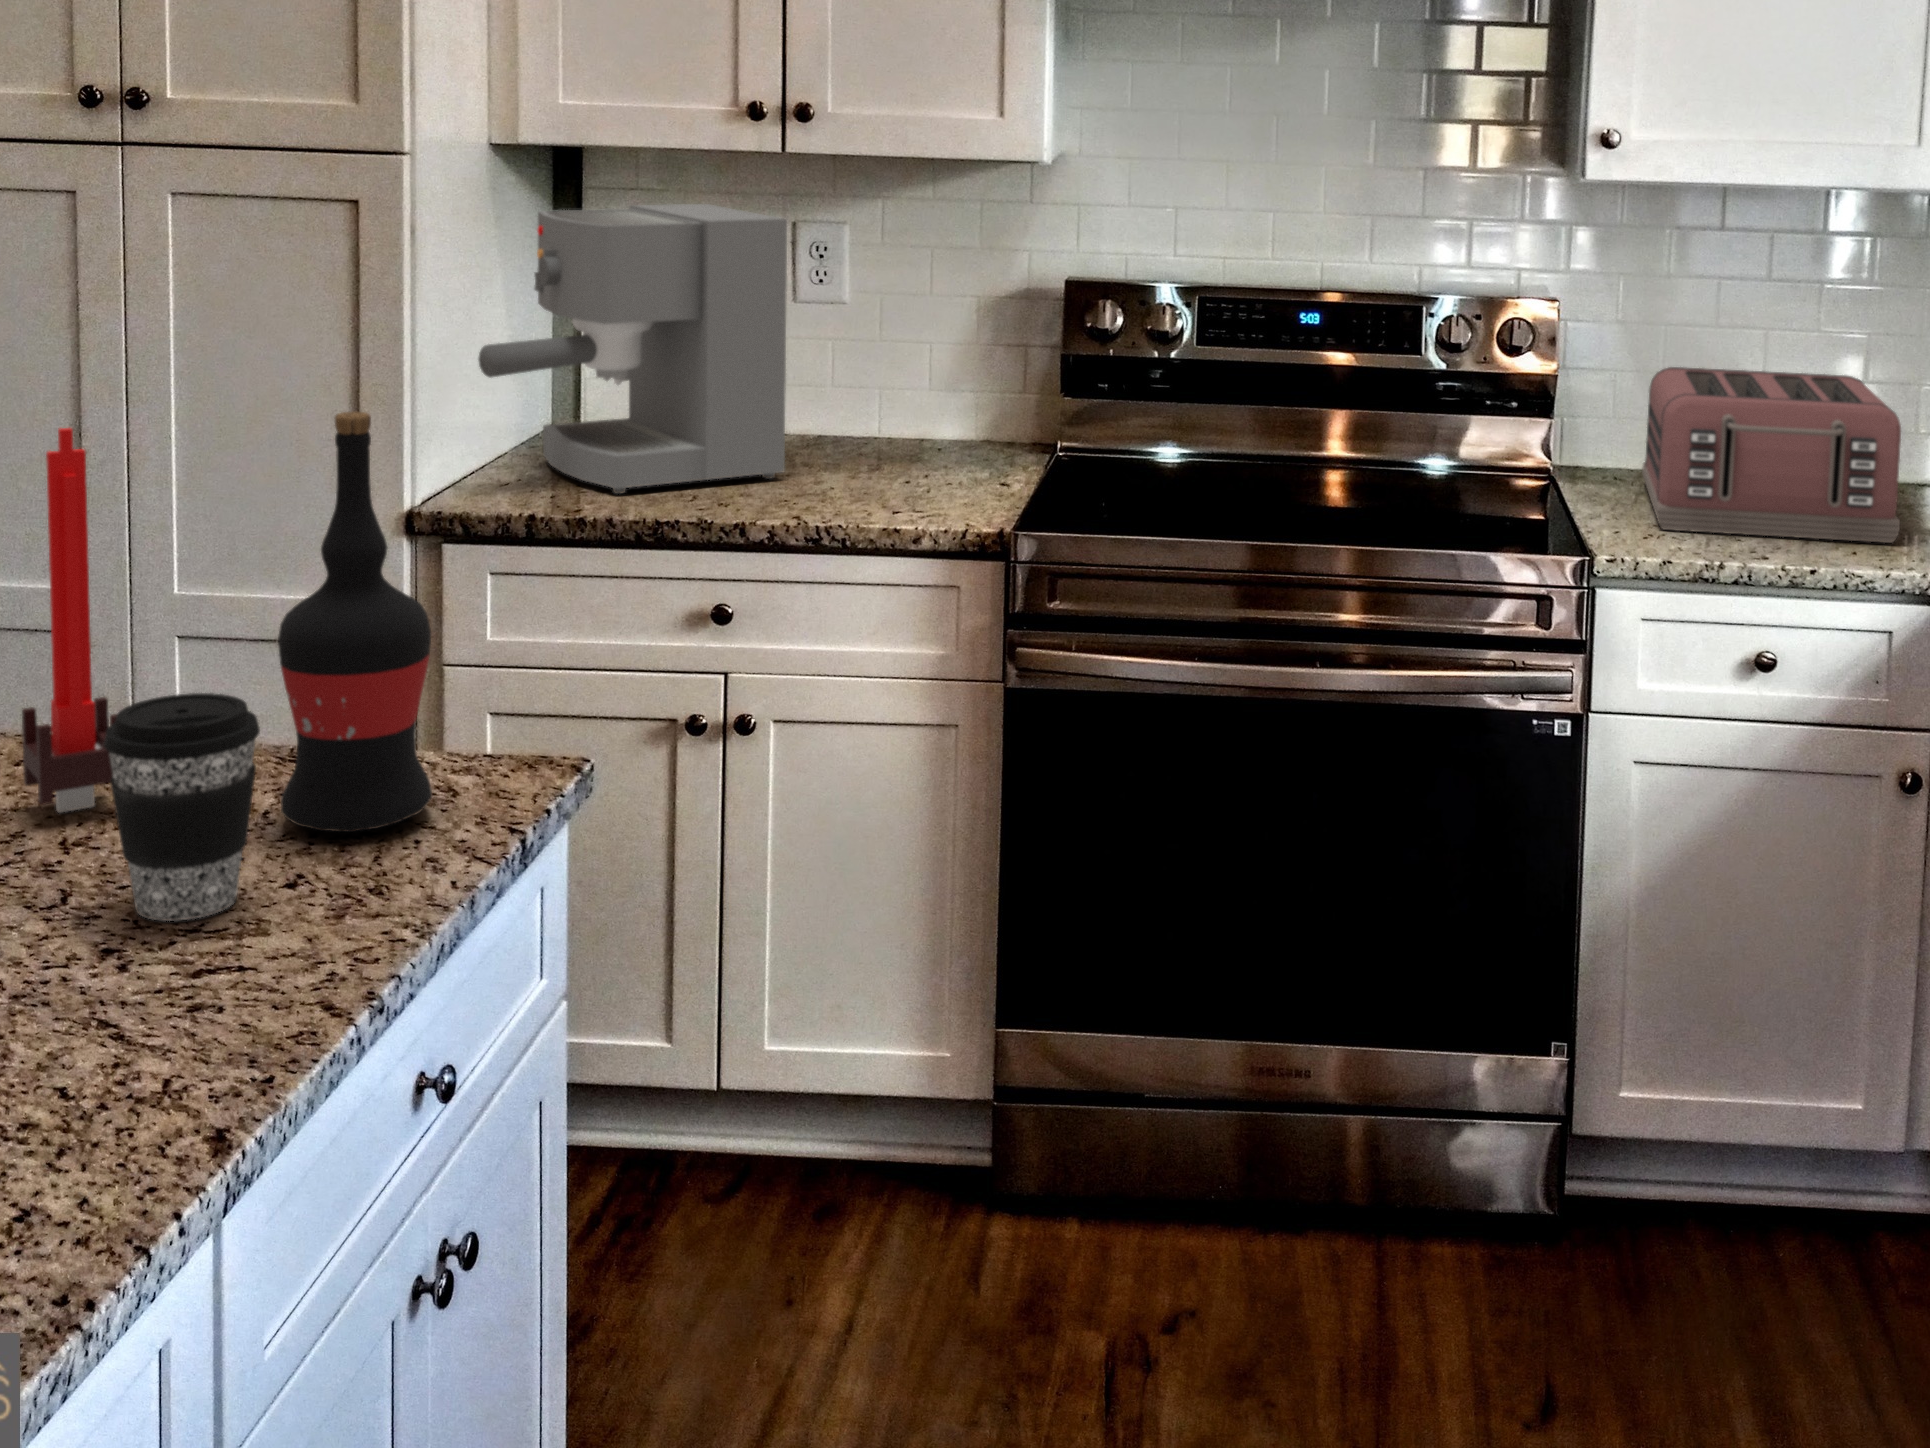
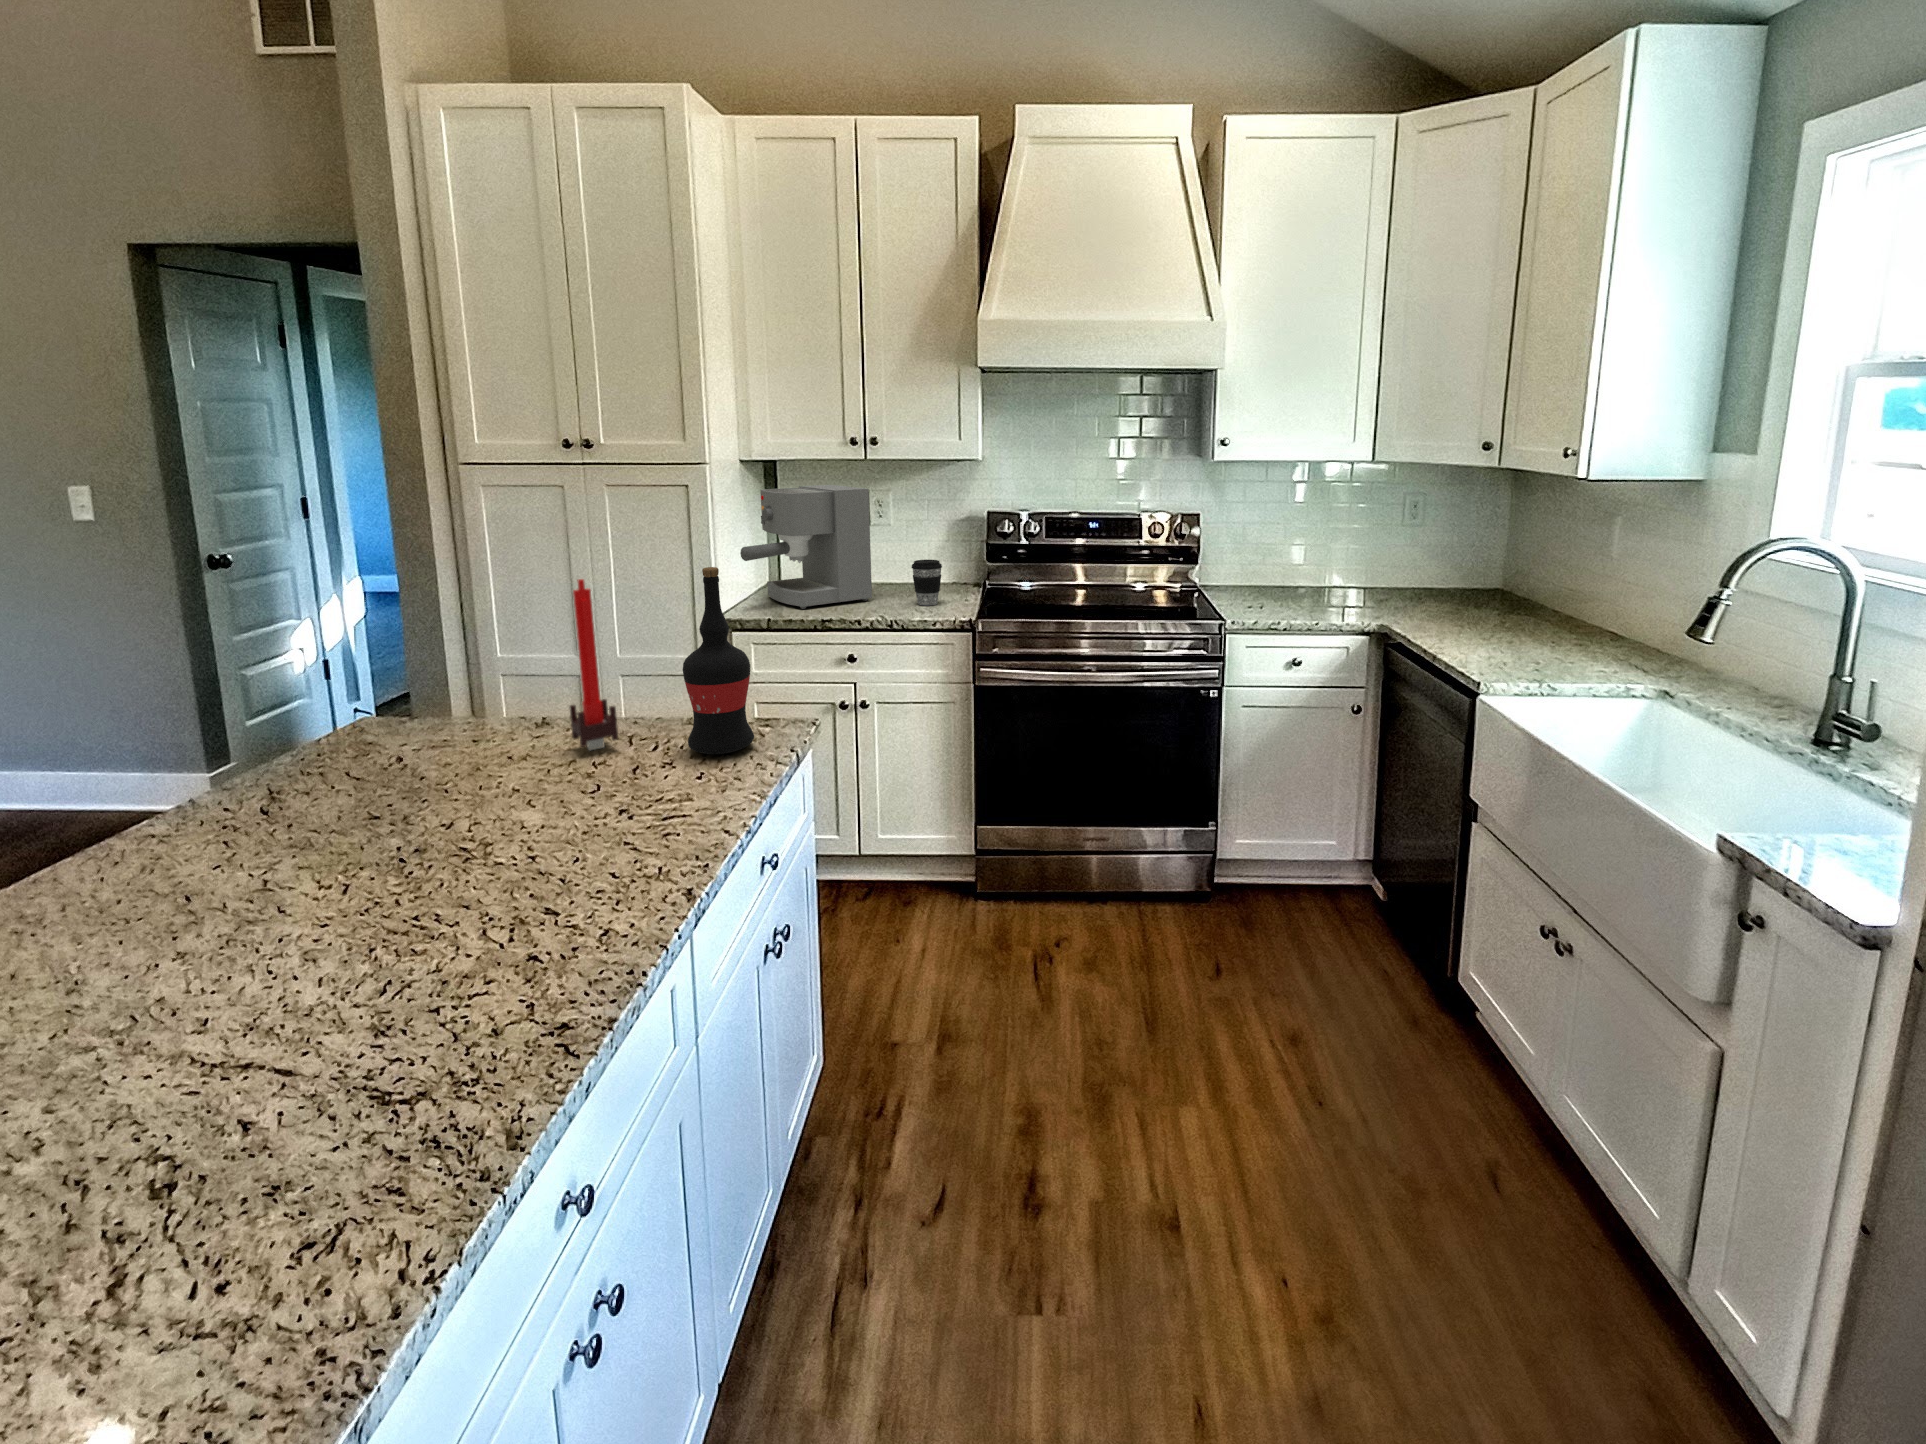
toaster: present [1642,367,1901,543] -> none [1233,540,1350,610]
coffee cup: present [104,693,260,921] -> present [911,560,942,605]

